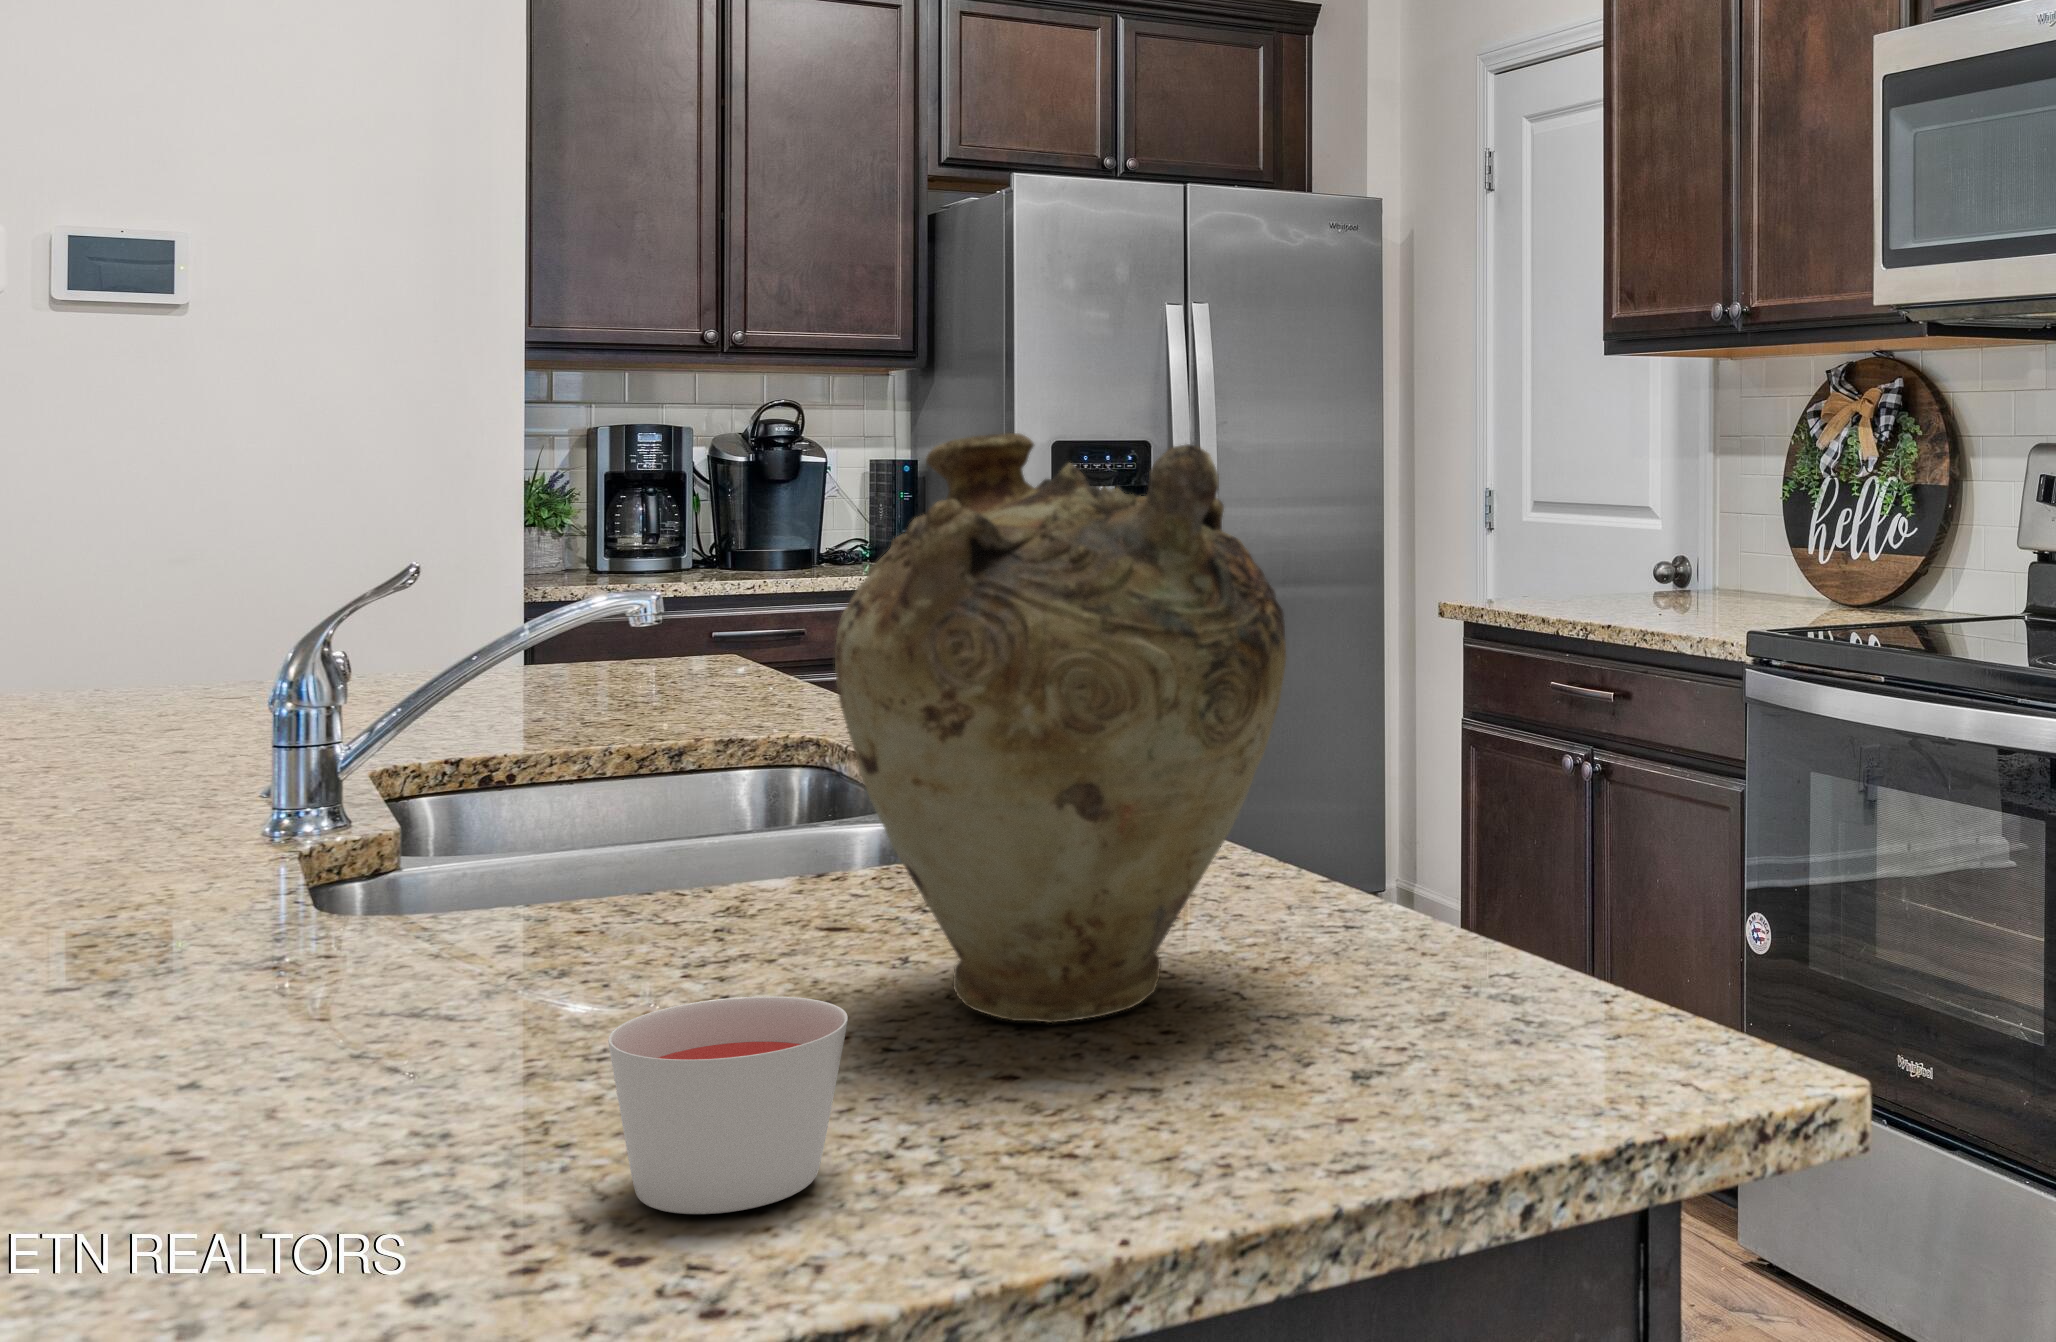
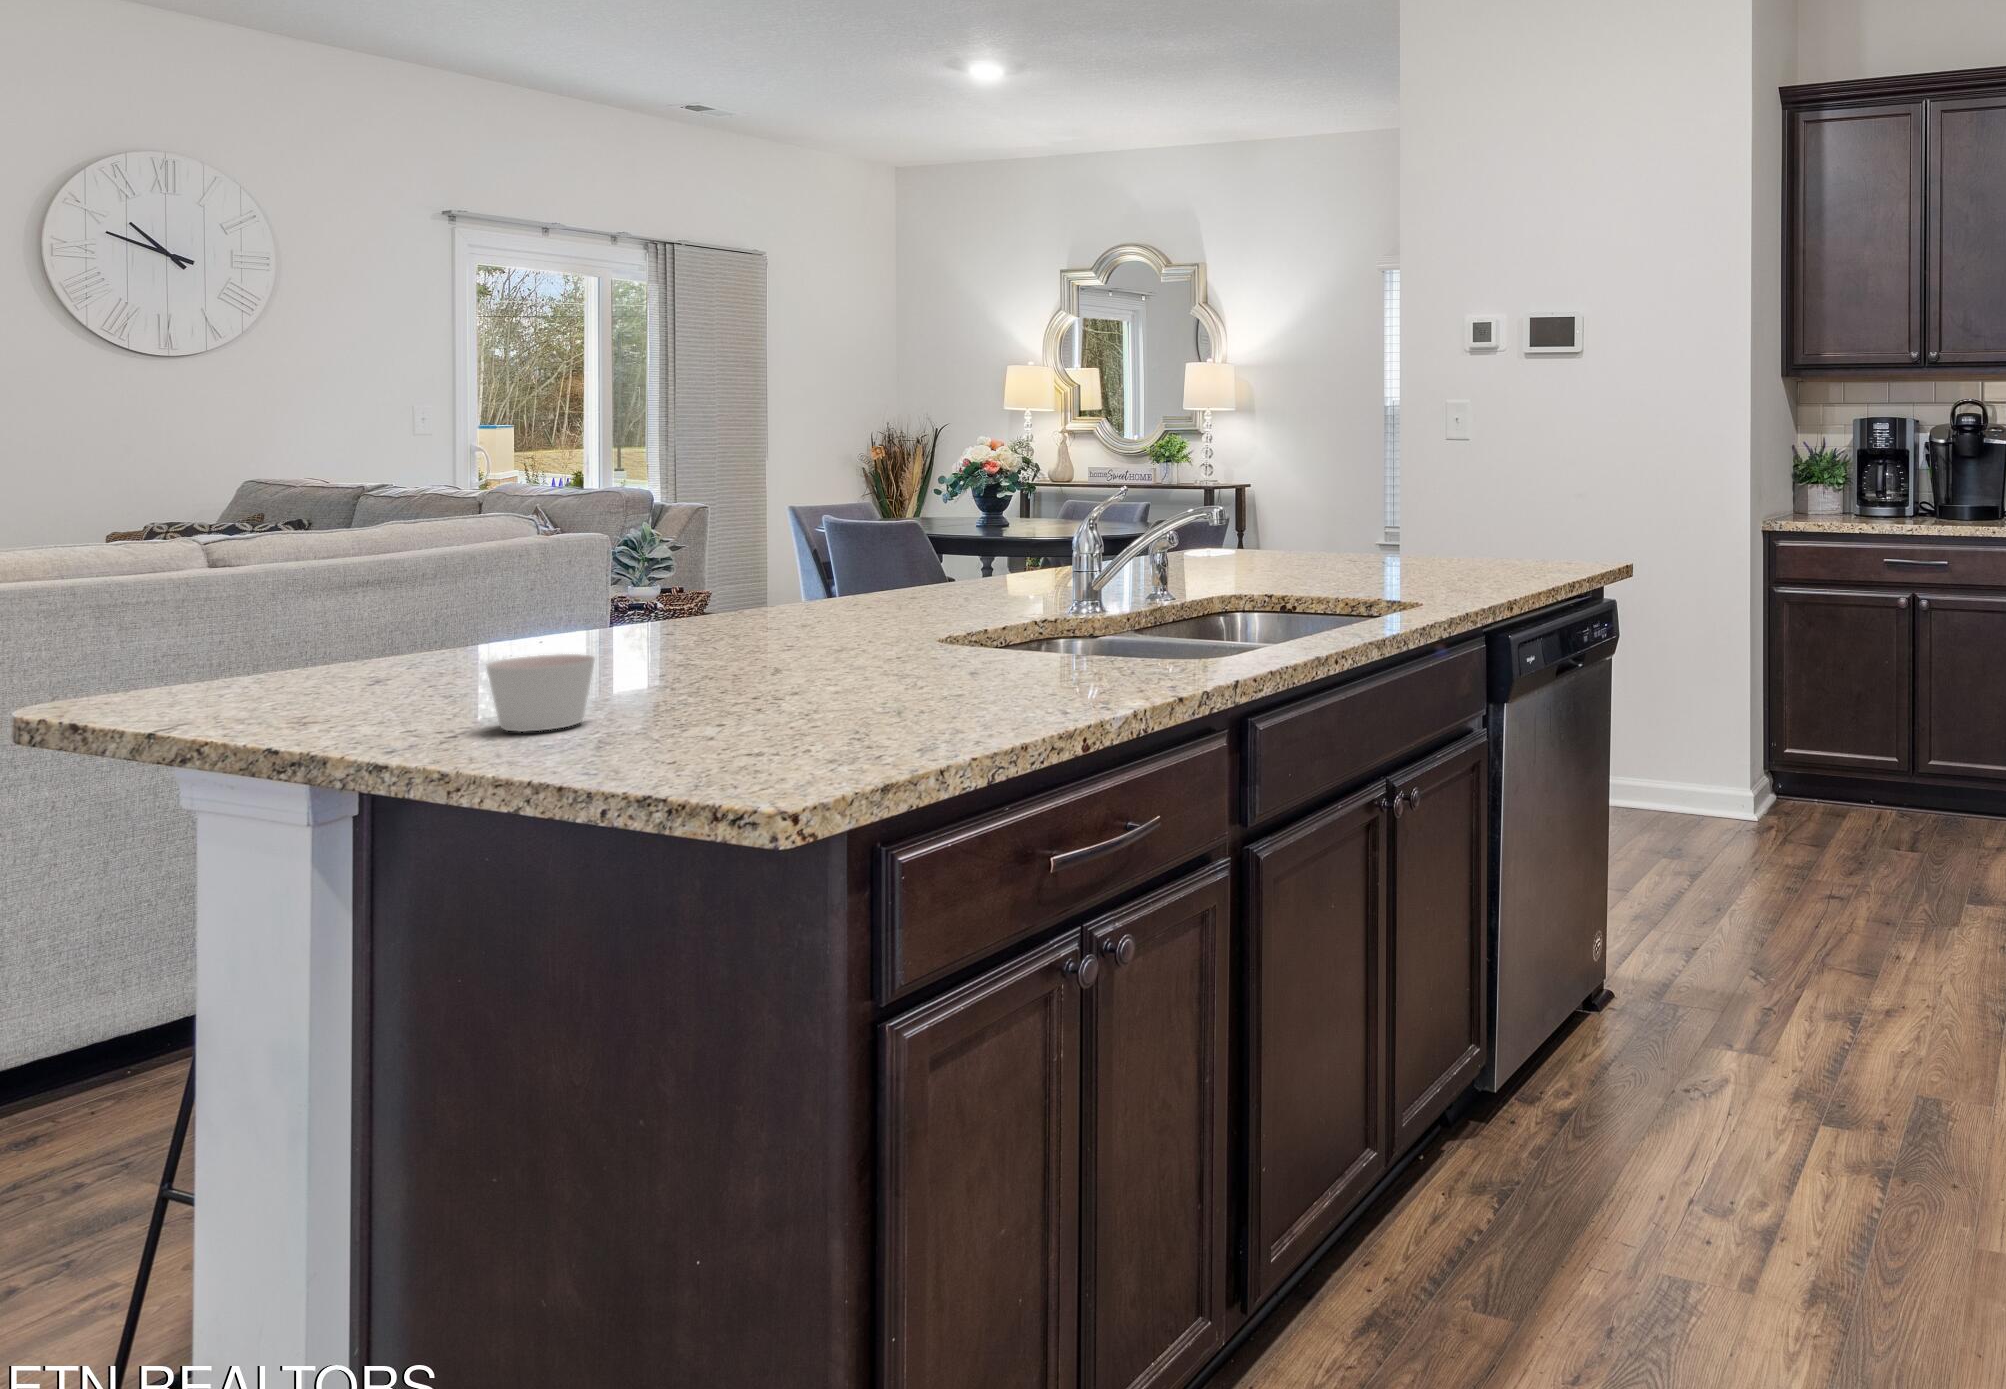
vase: present [835,433,1286,1023] -> none [707,420,956,715]

